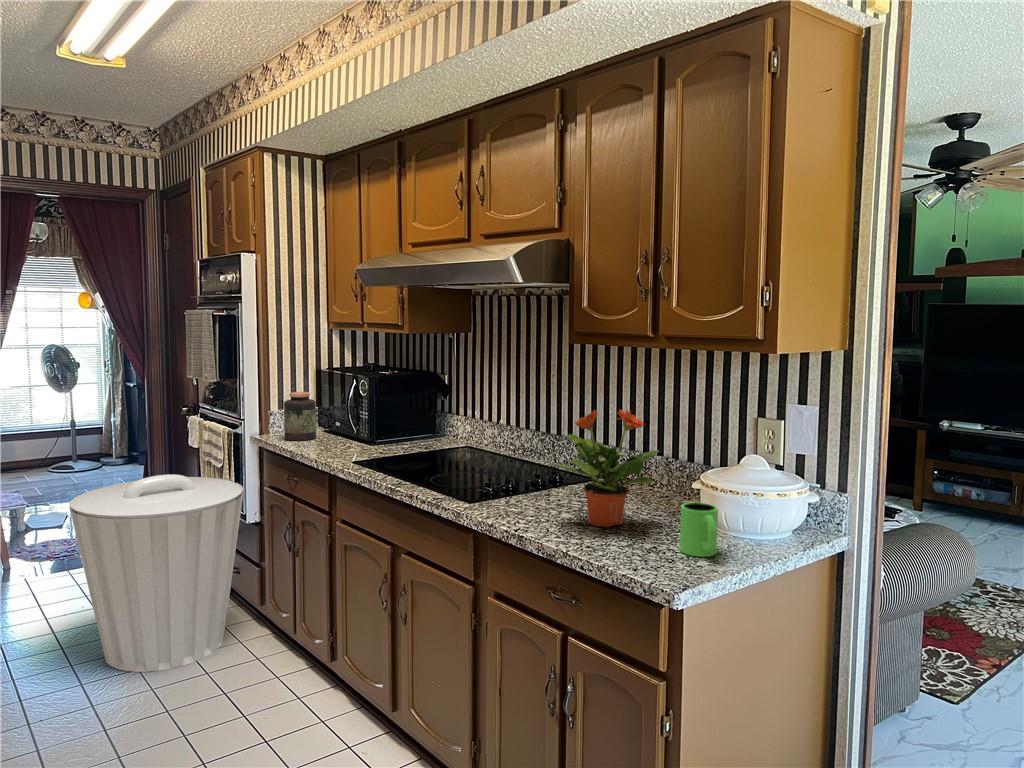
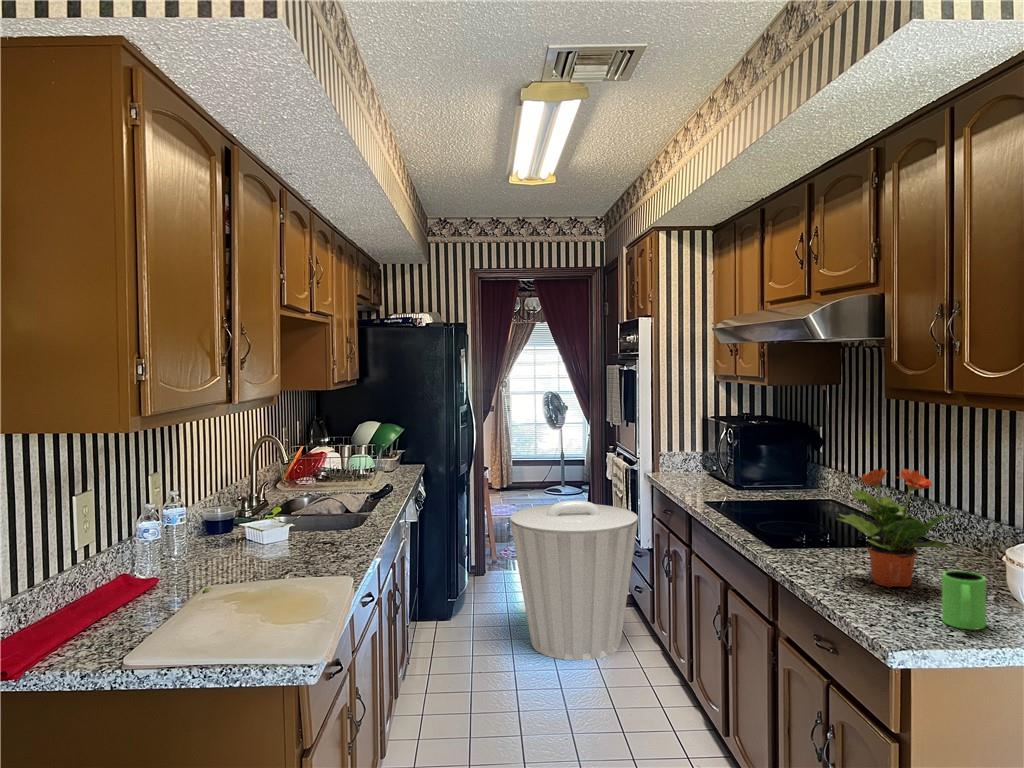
jar: present [284,392,316,441] -> none [669,437,697,481]

